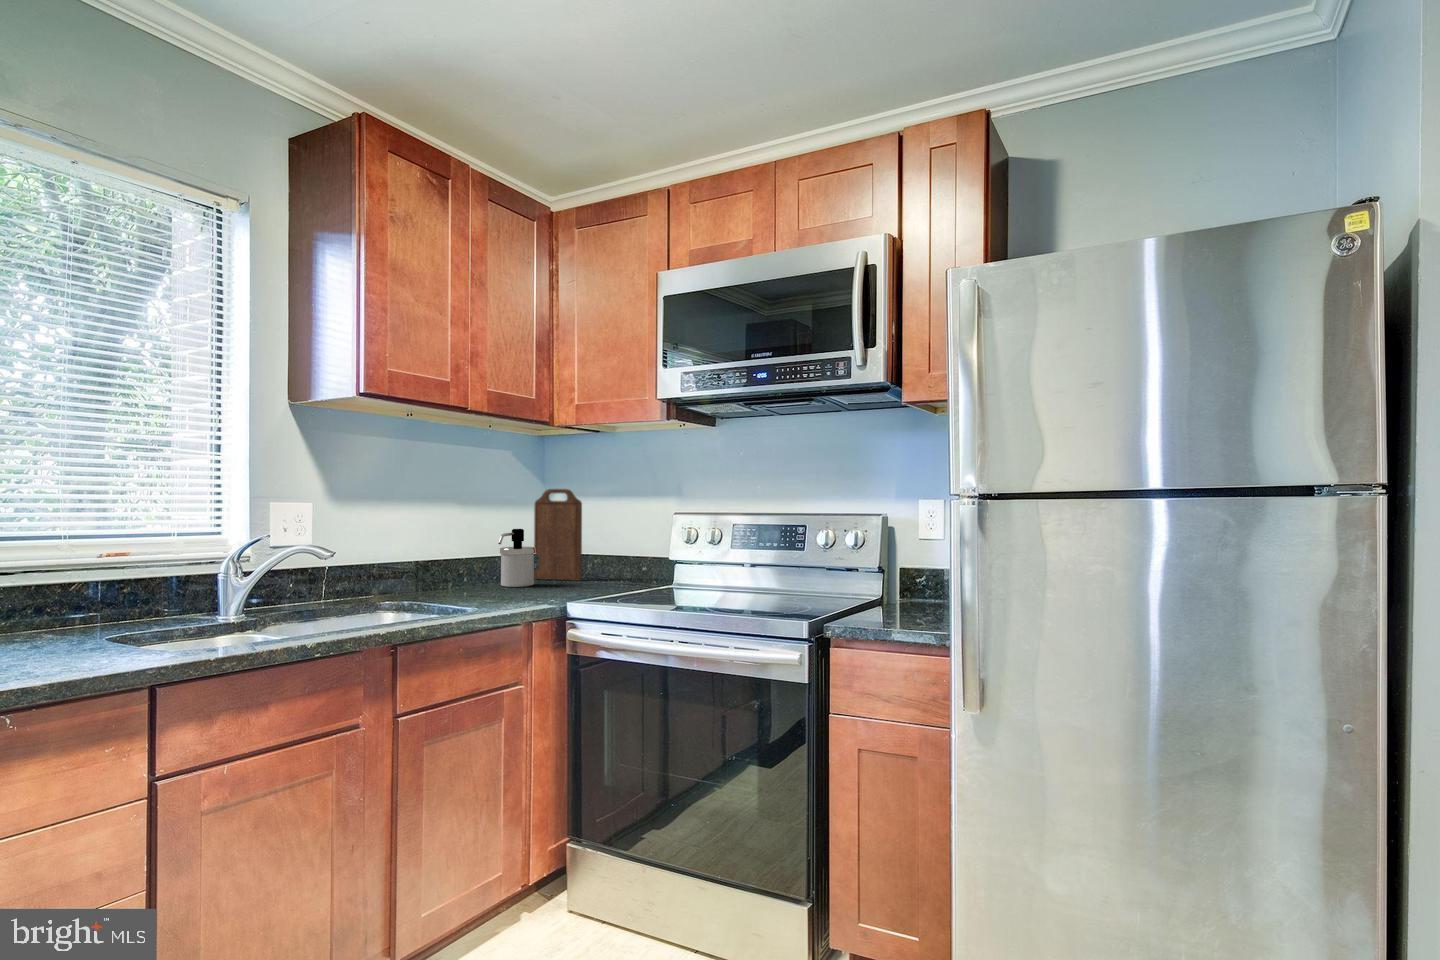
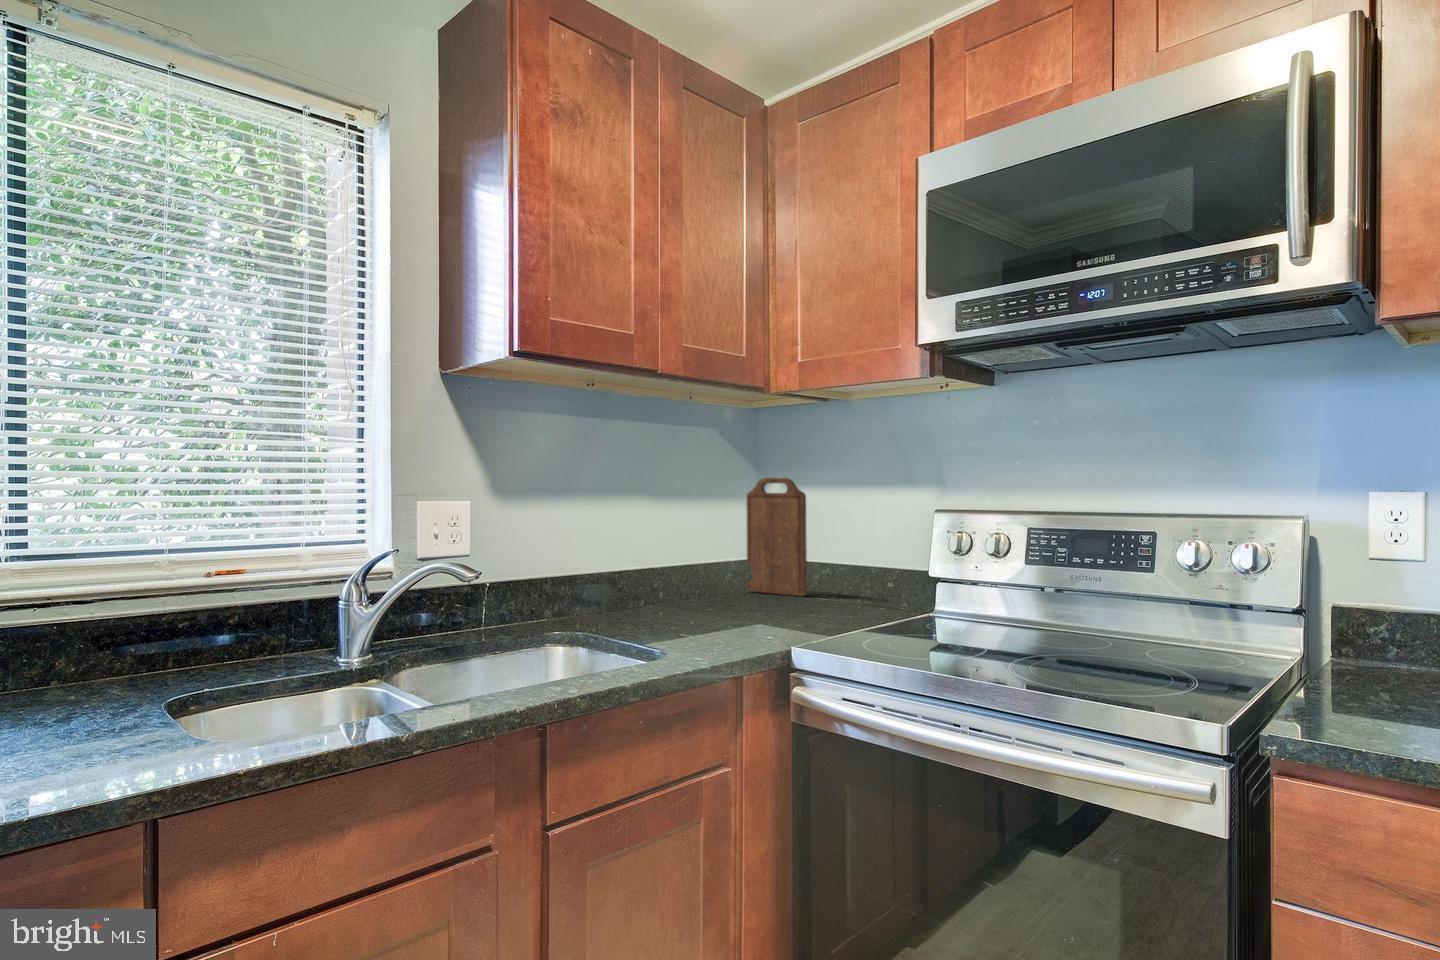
soap dispenser: present [498,529,535,587] -> none [700,530,748,605]

